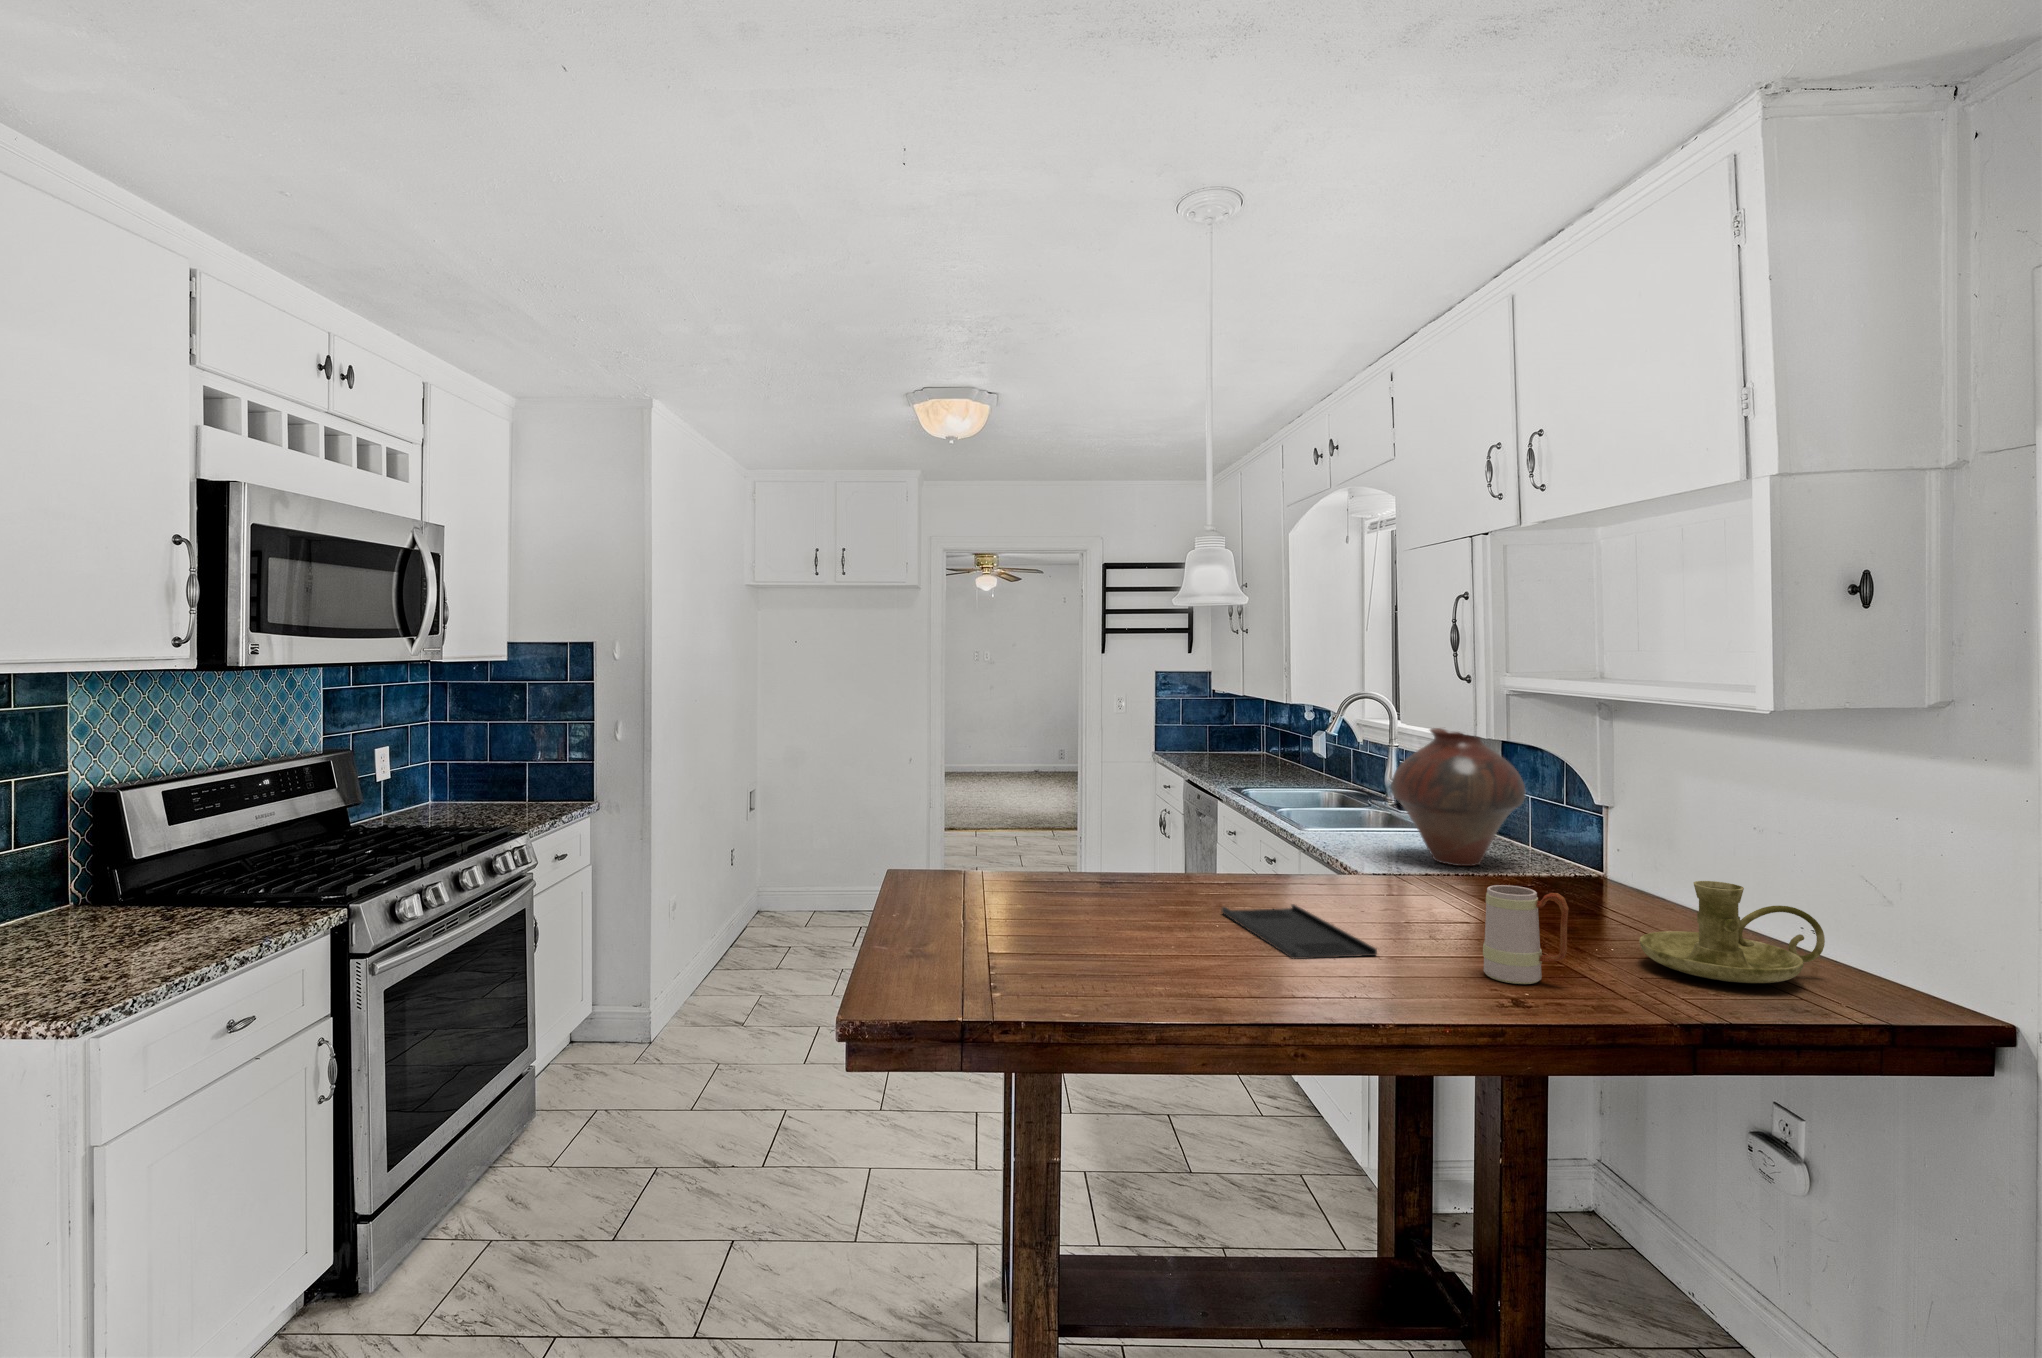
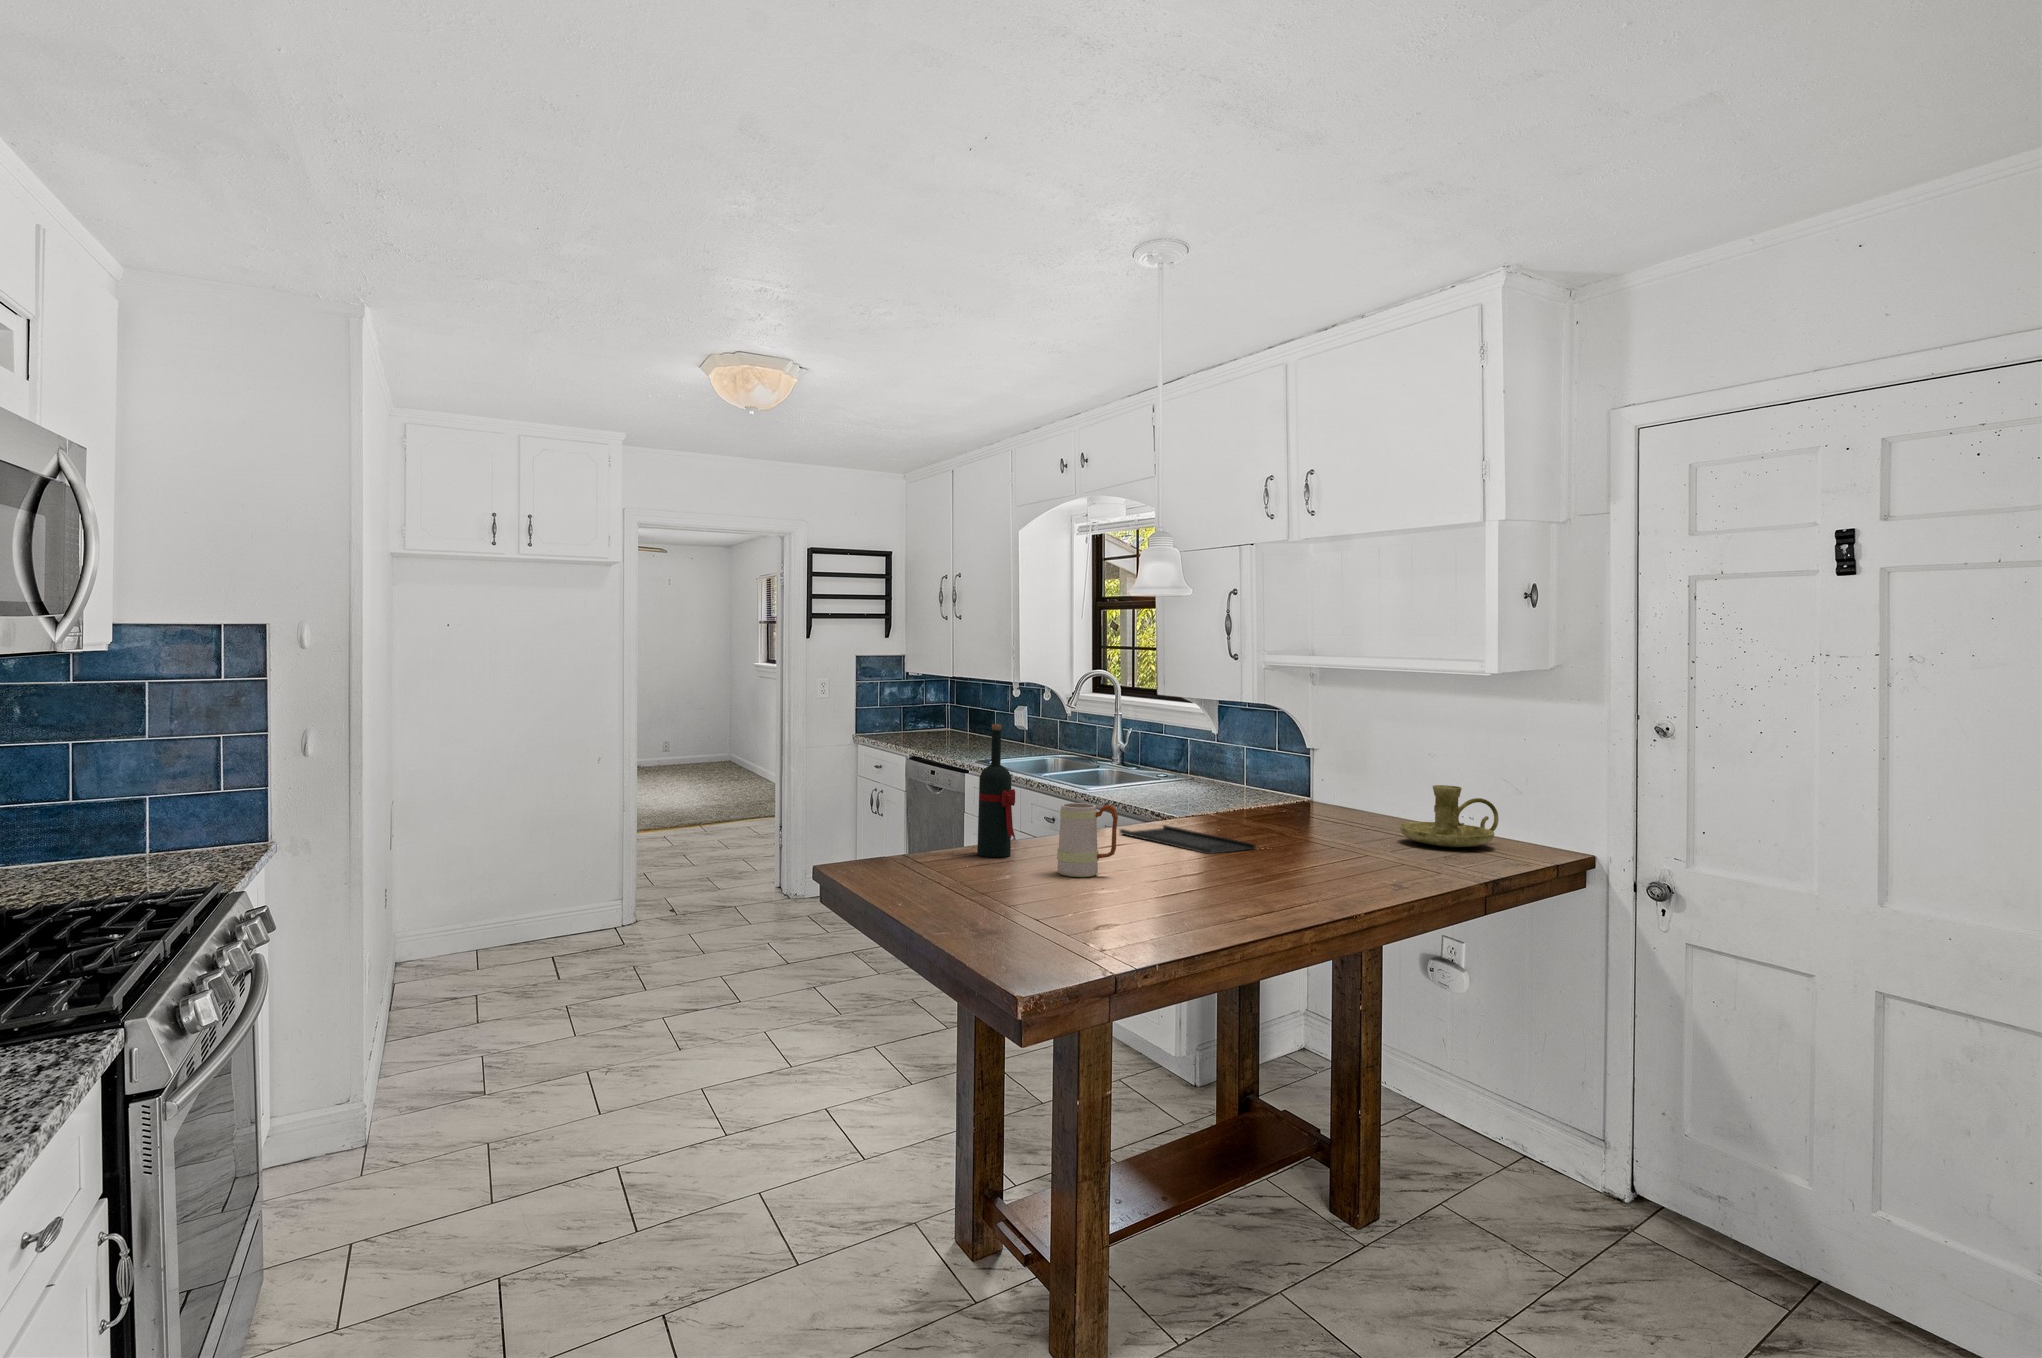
vase: present [1391,728,1525,866] -> none [1172,694,1268,801]
wine bottle: none [980,775,1021,940] -> present [977,724,1015,857]
mug: present [1483,885,1569,984] -> present [1057,803,1118,877]

